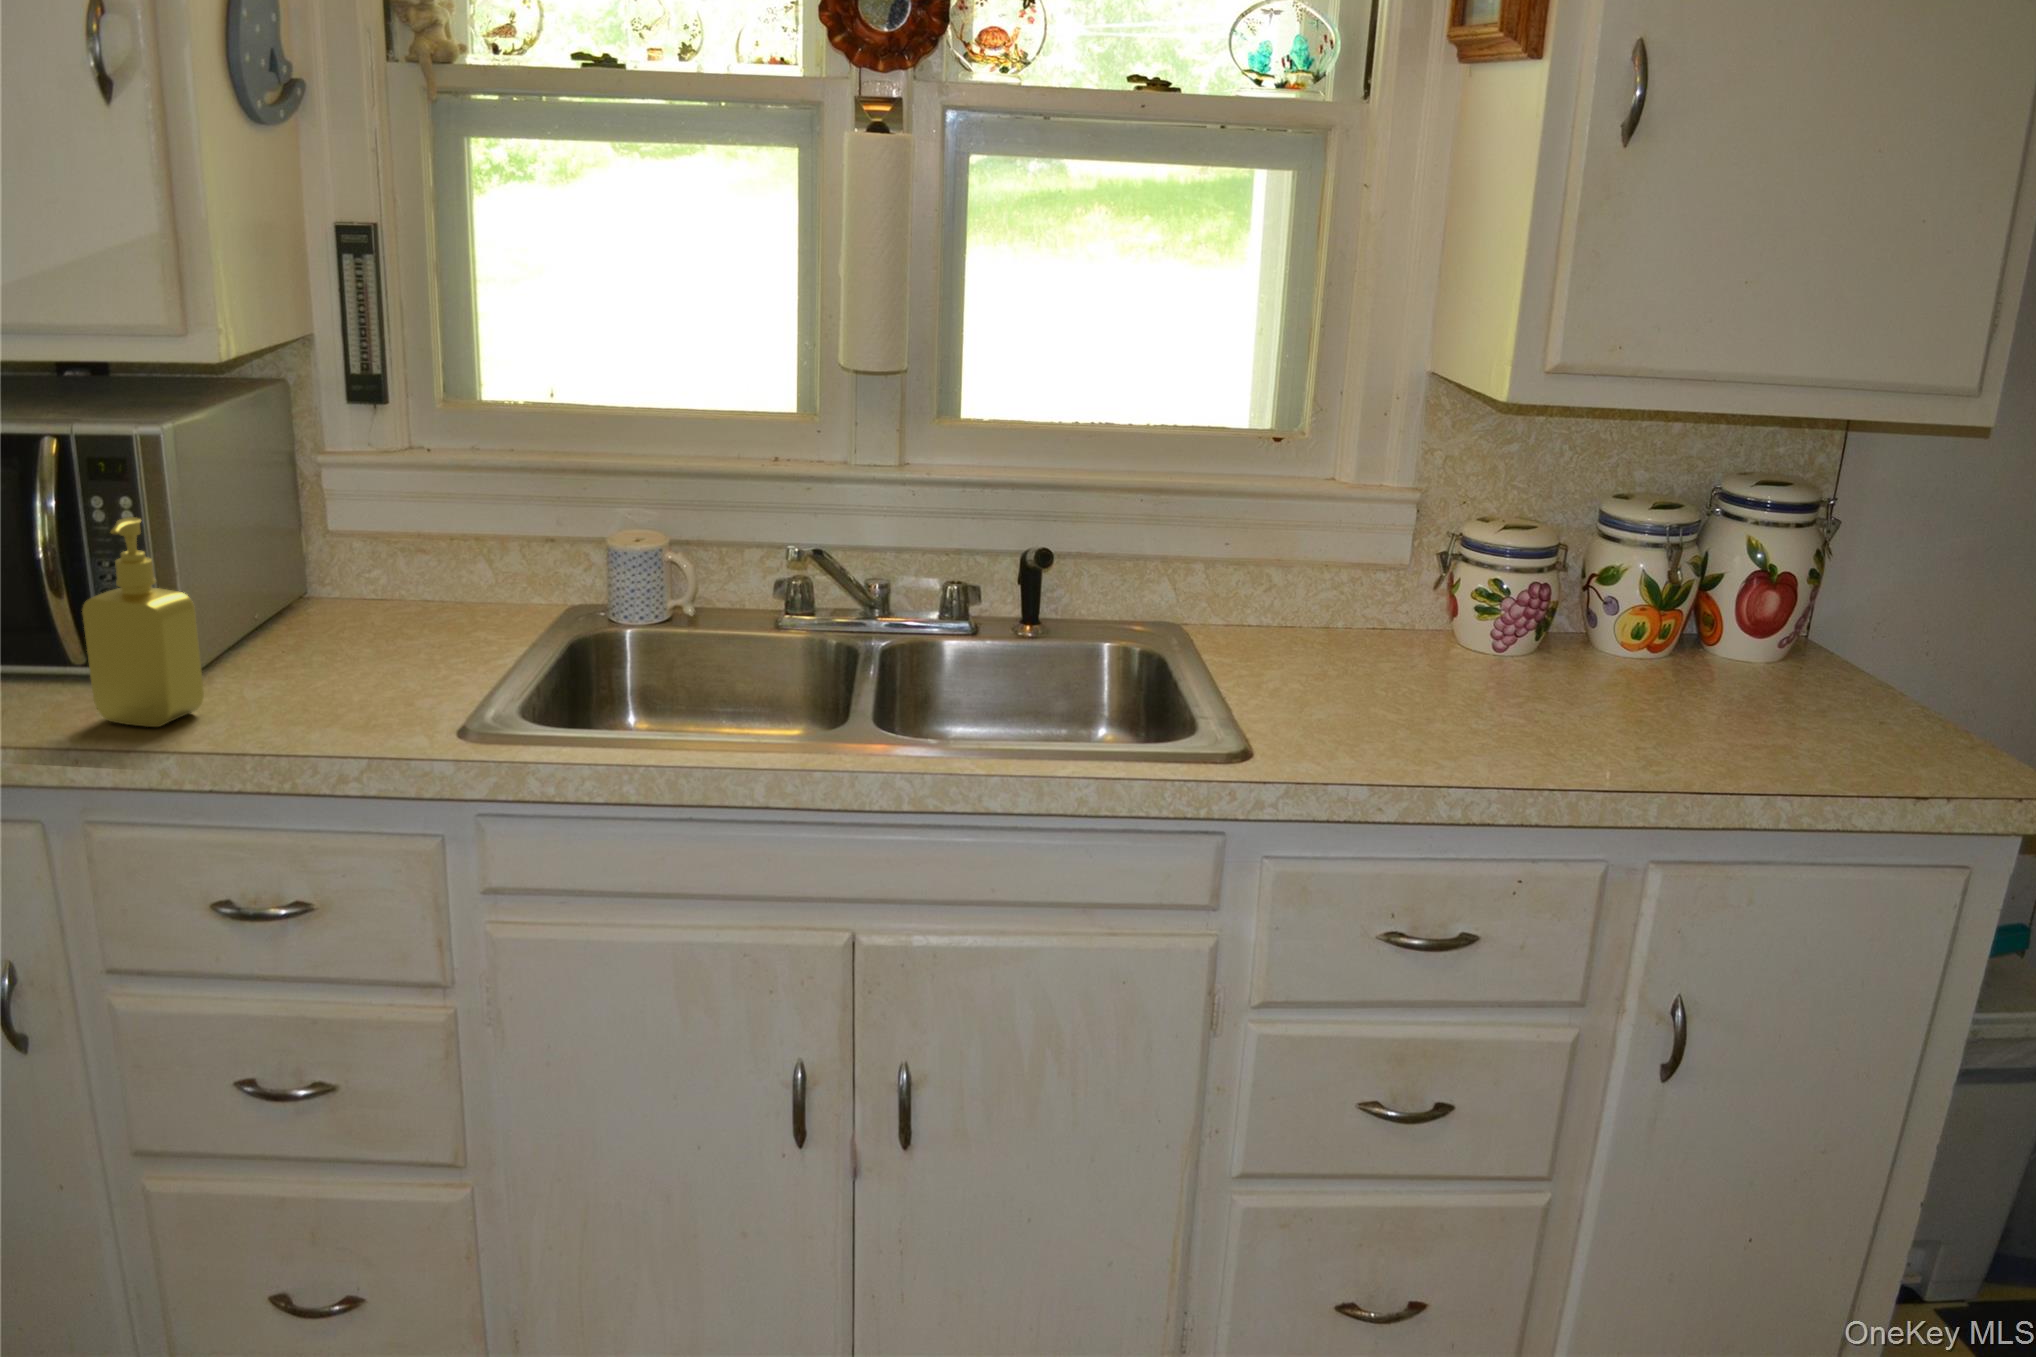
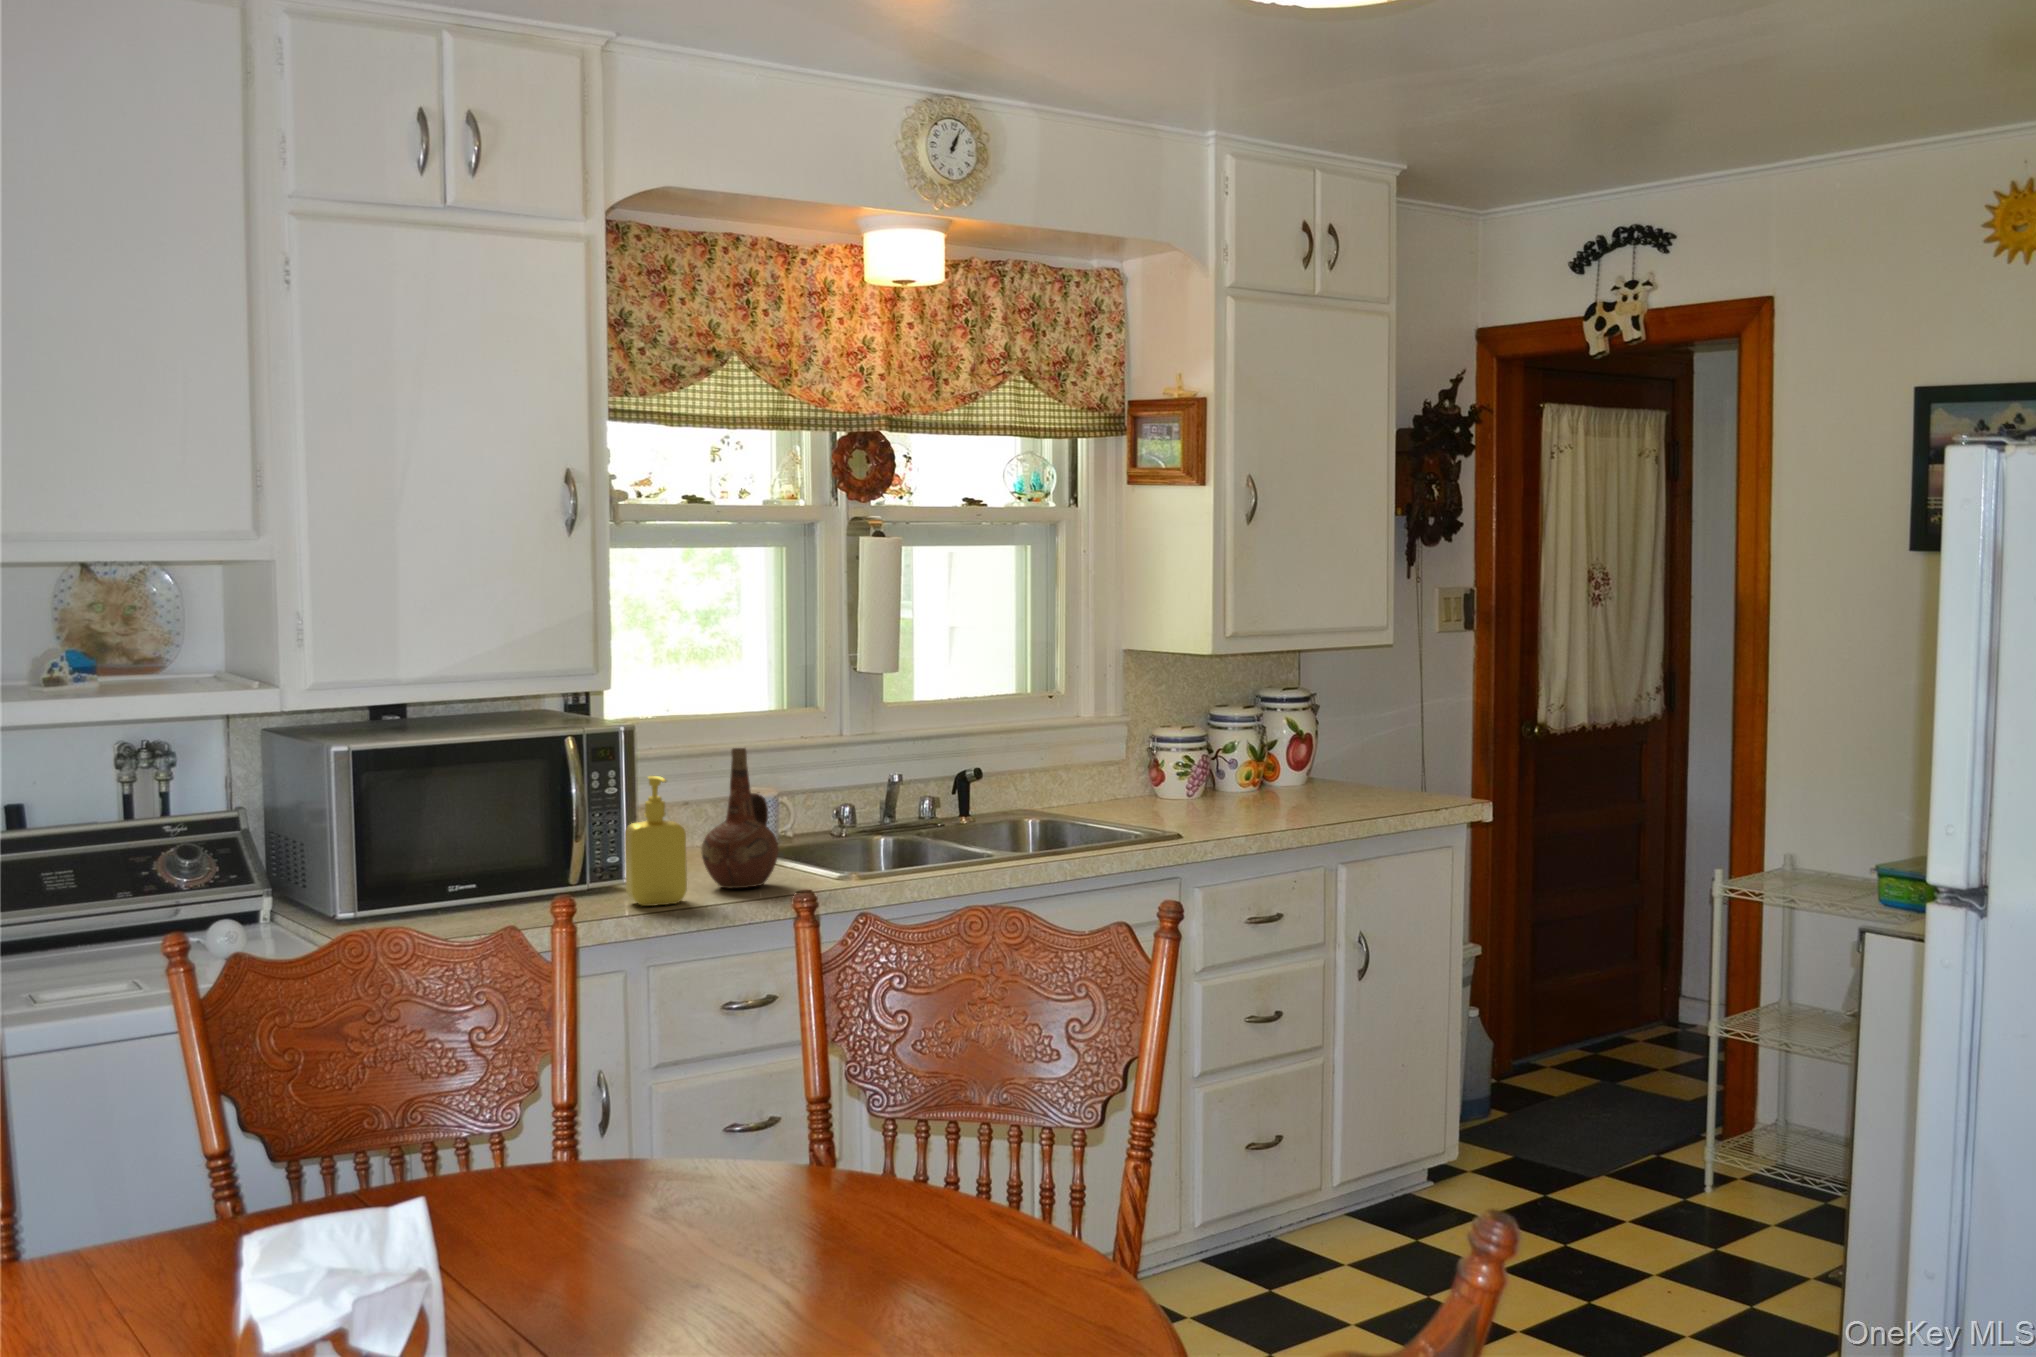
ceramic pitcher: none [272,485,410,716] -> present [701,748,778,888]

